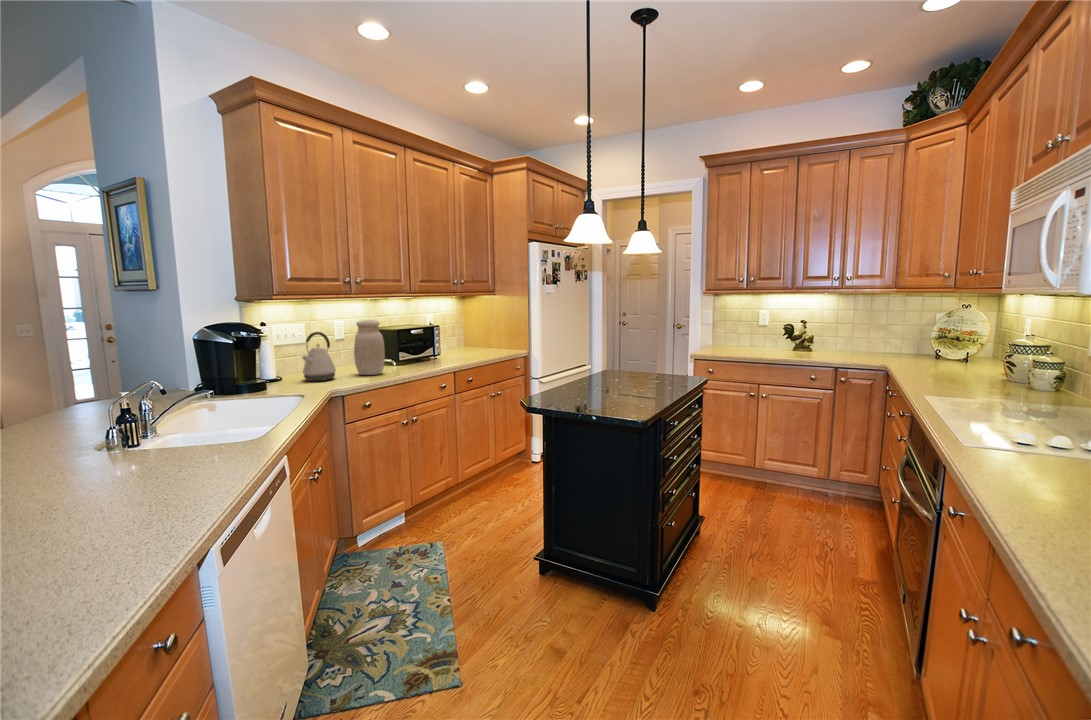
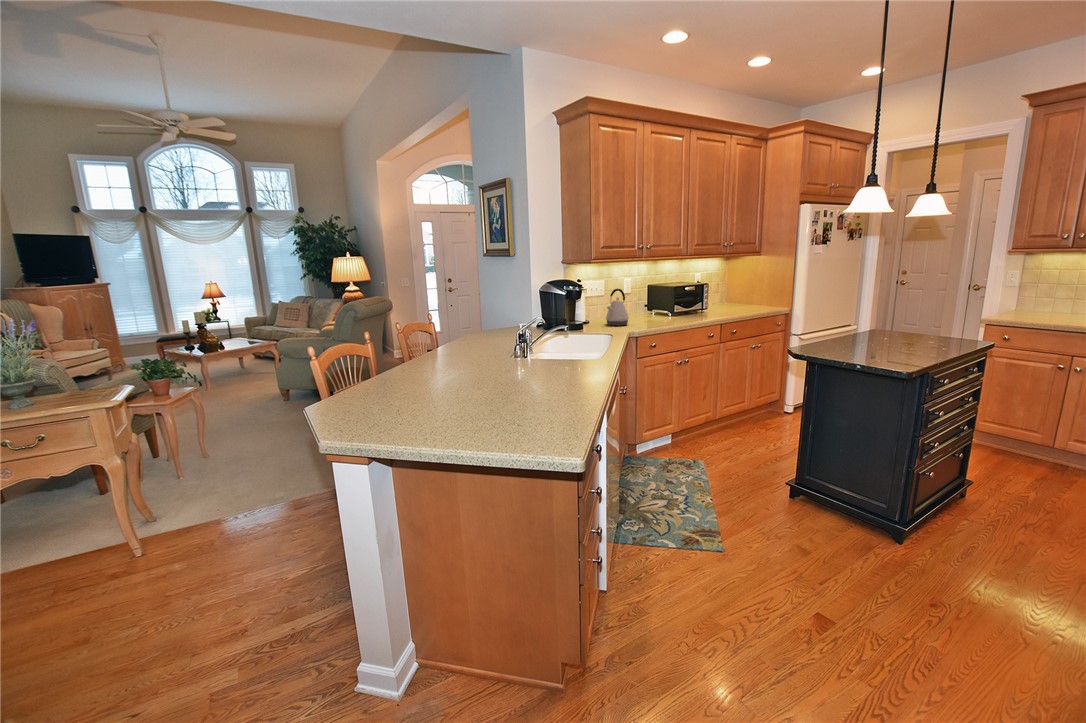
jar: present [354,320,385,375] -> none [642,280,665,323]

